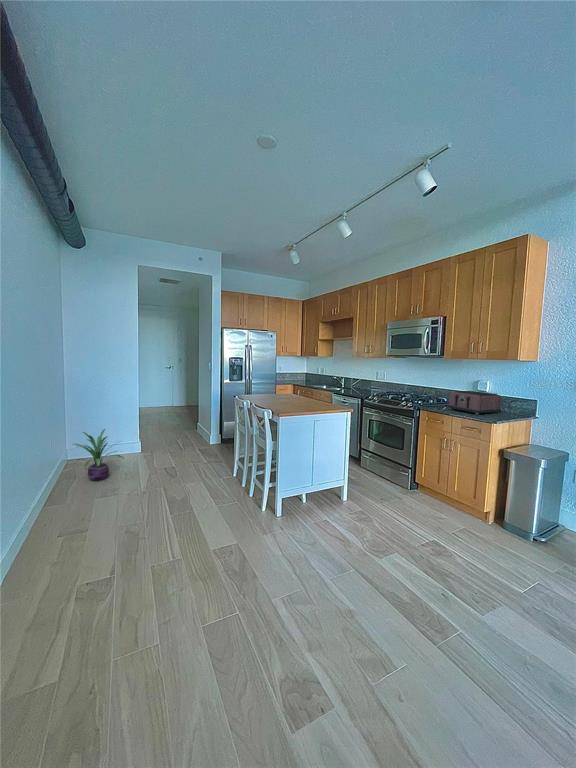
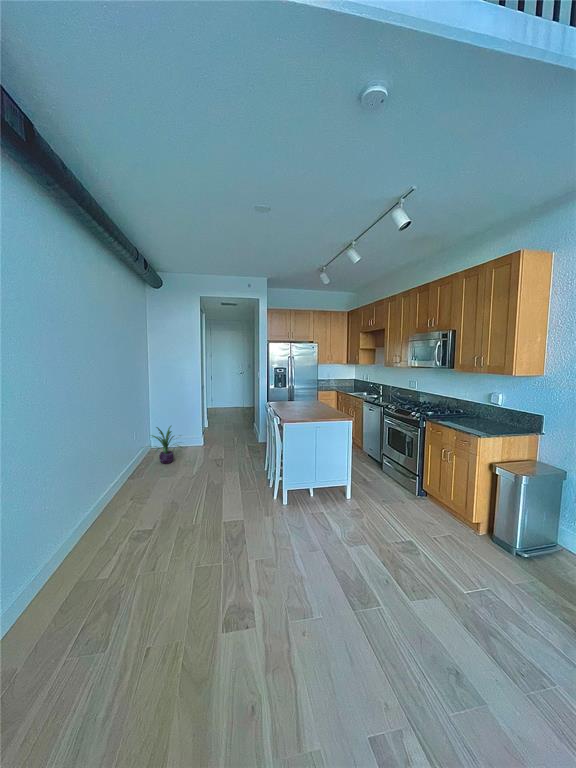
toaster: present [448,391,501,415] -> none [453,404,507,428]

